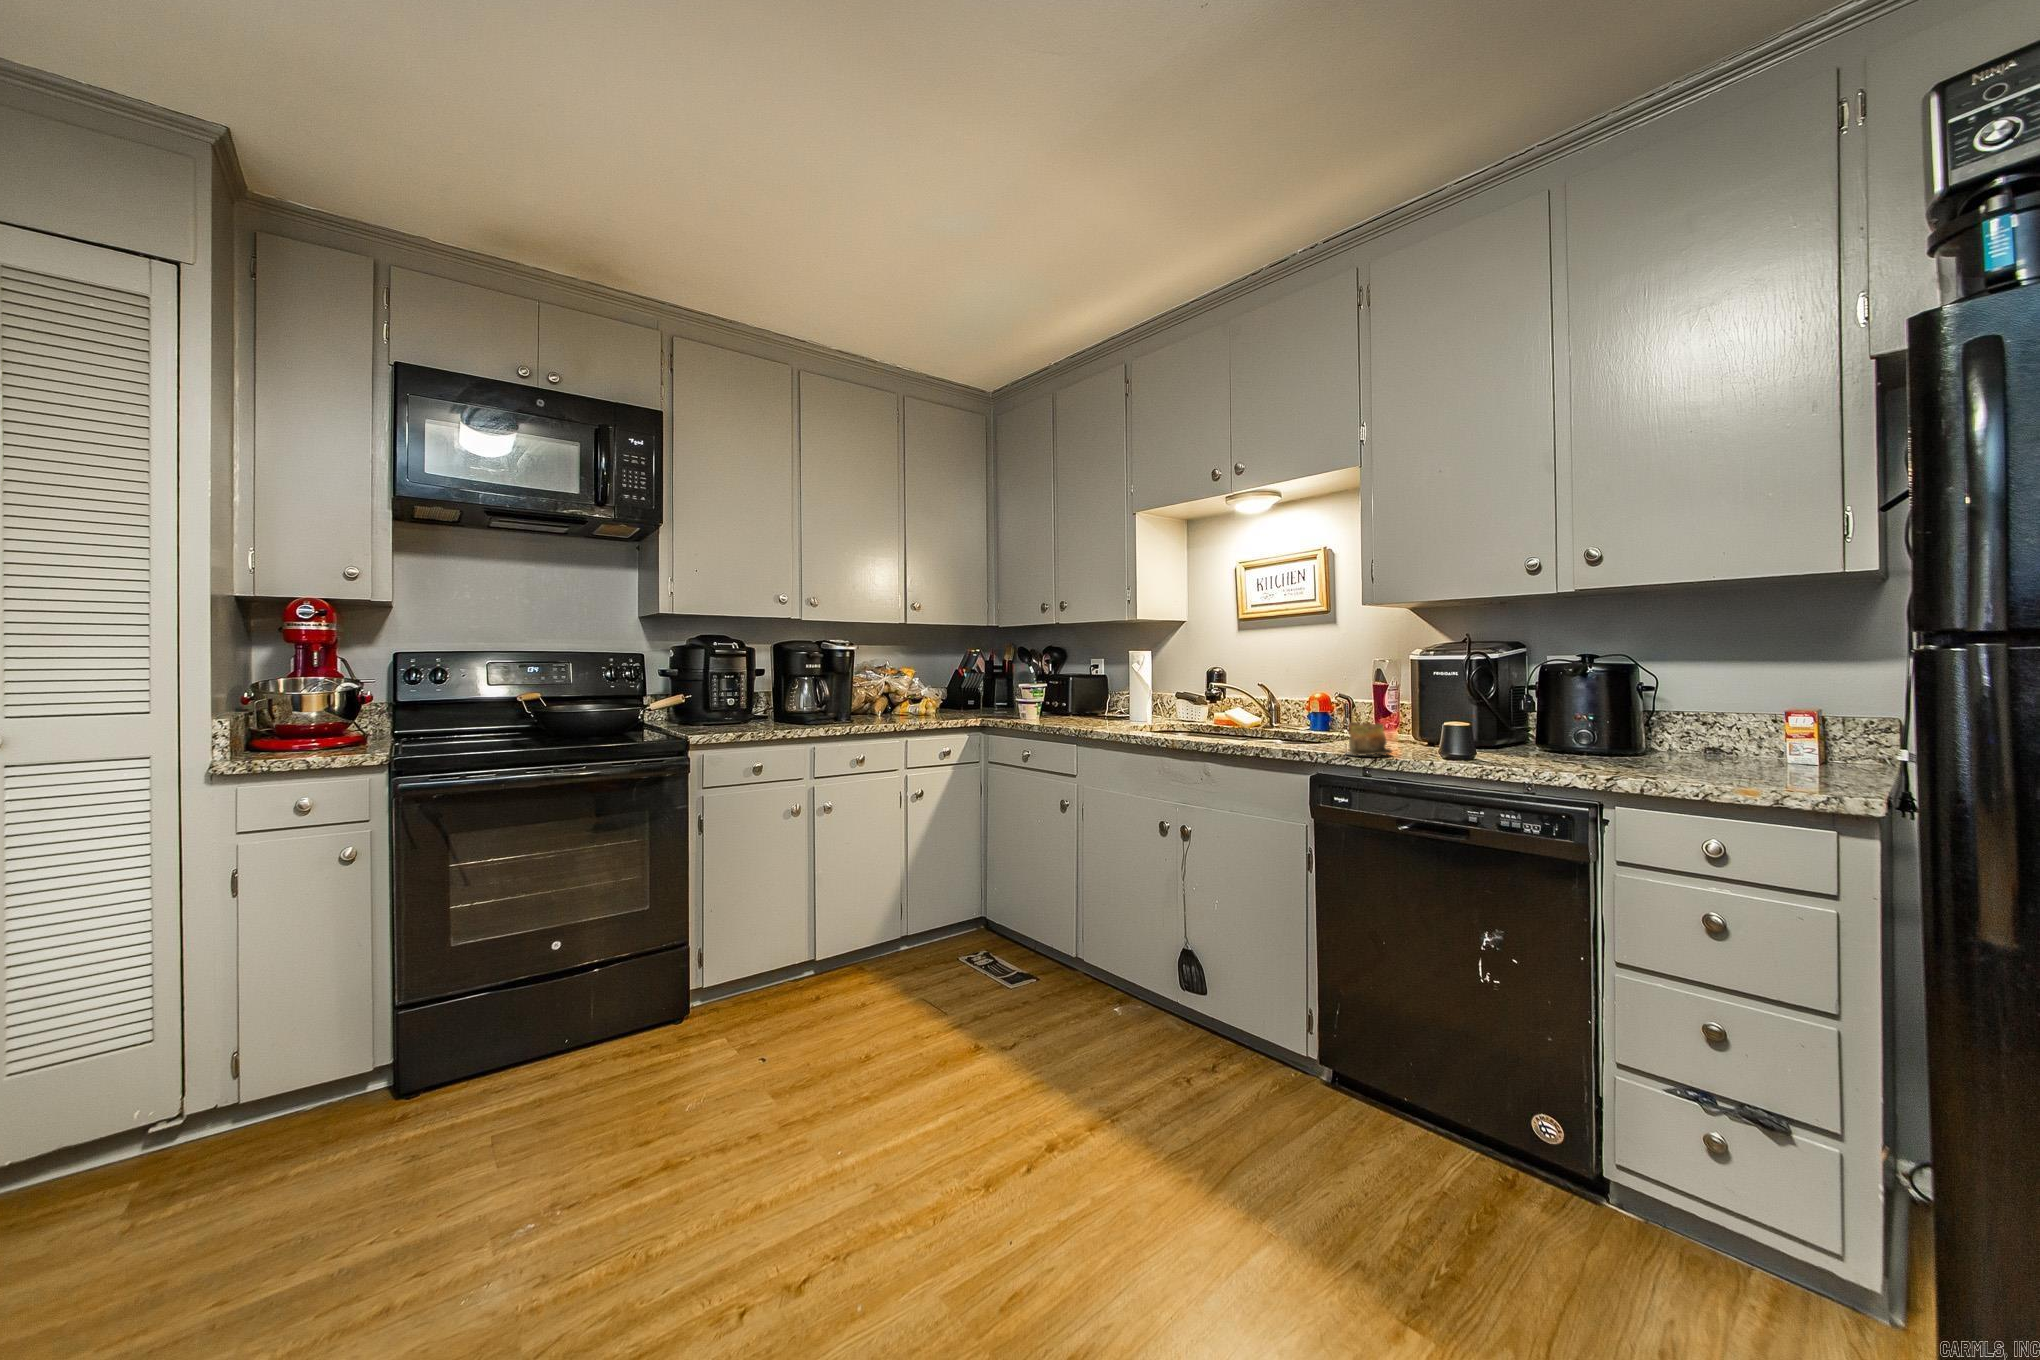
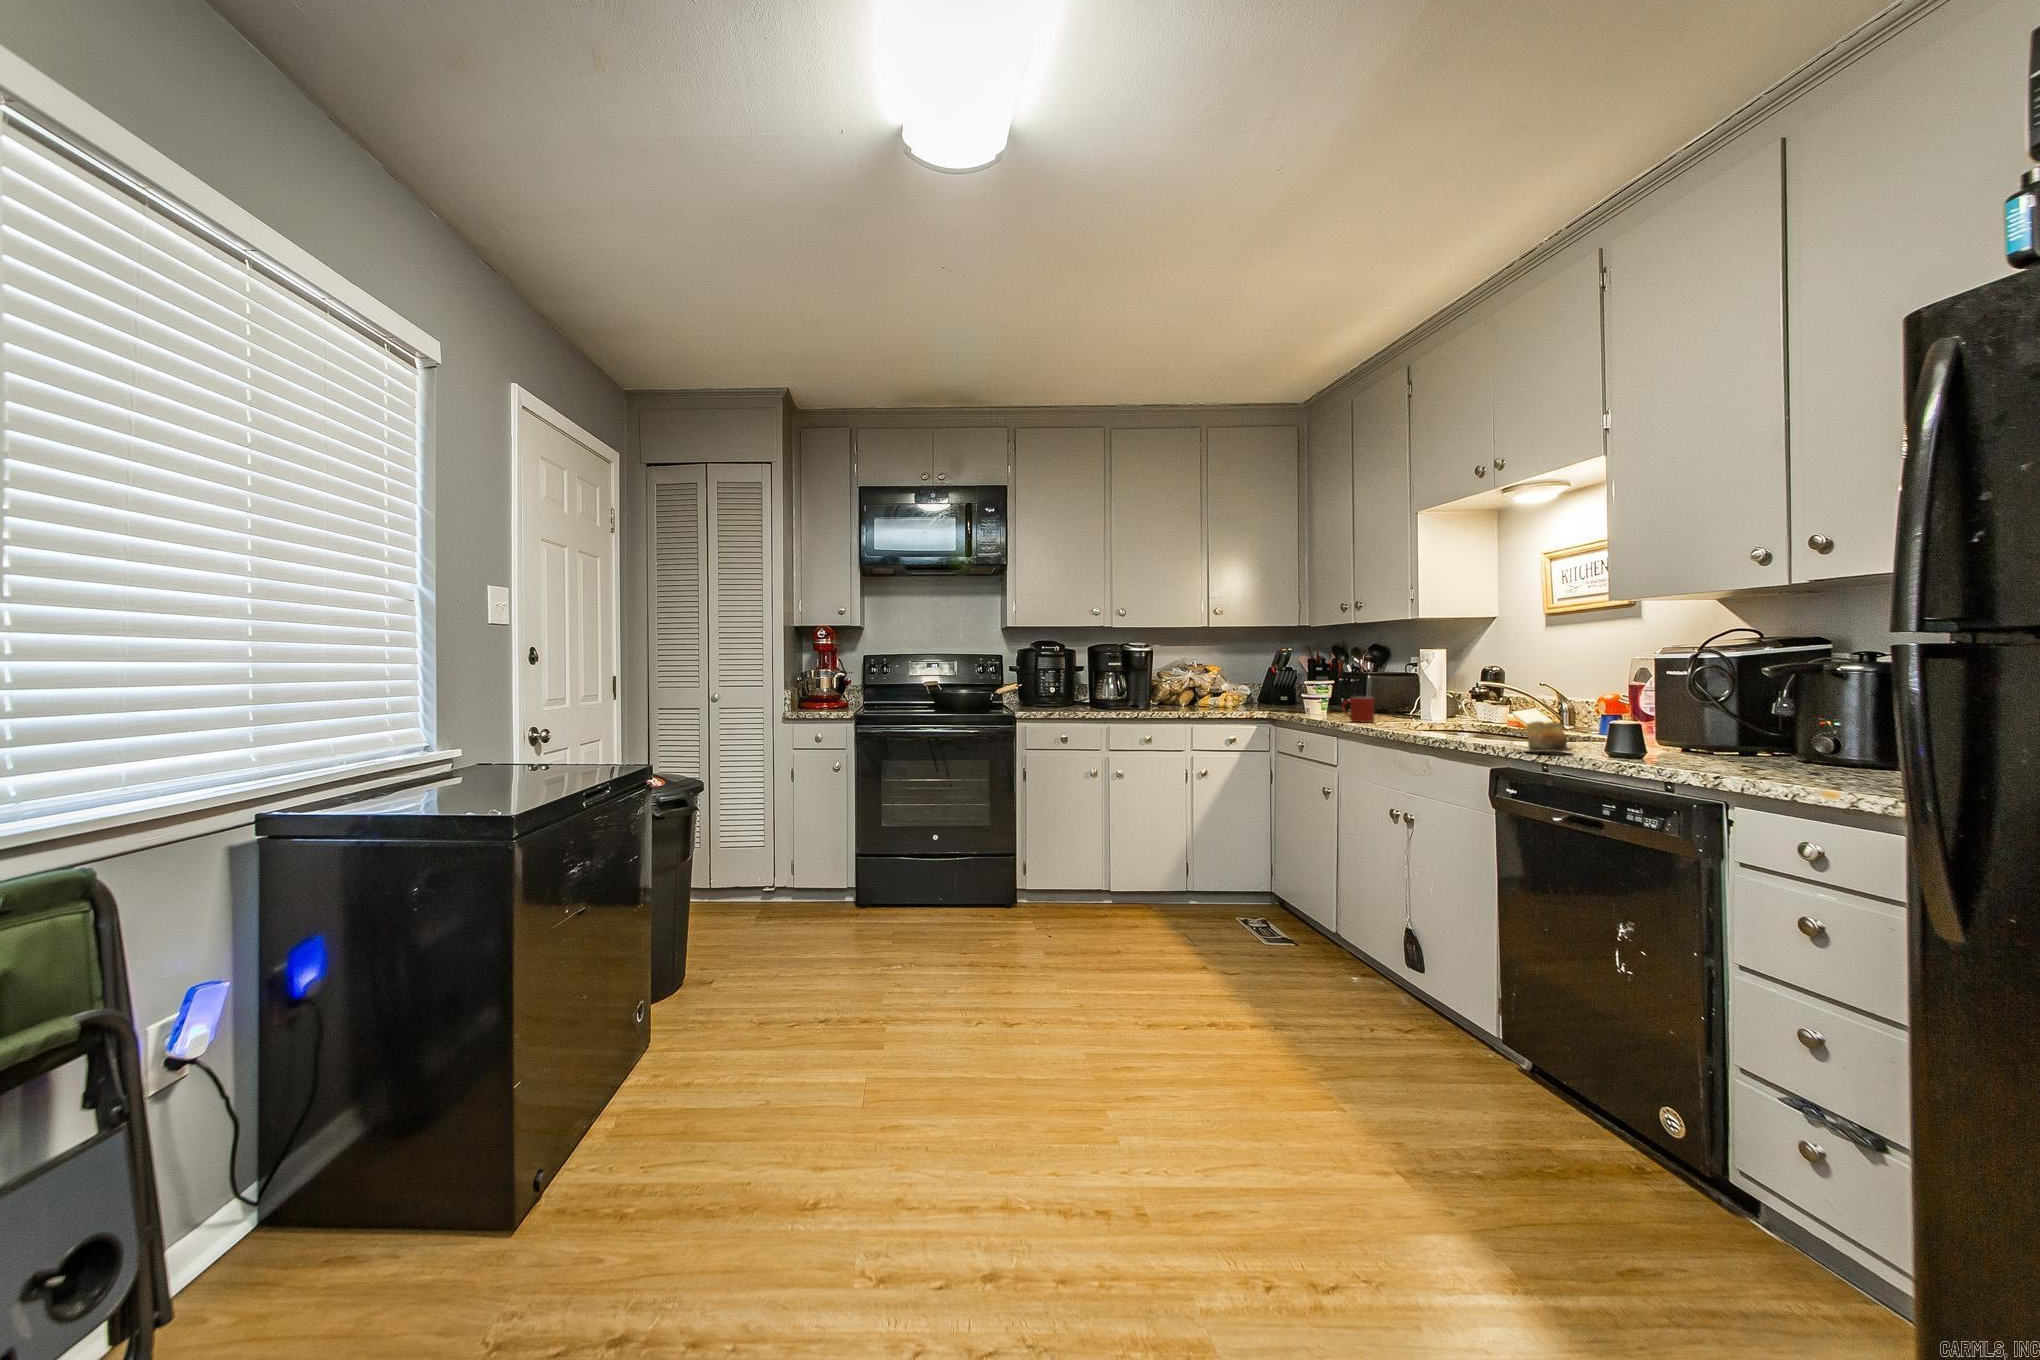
mug: none [1077,698,1107,726] -> present [1342,697,1374,722]

